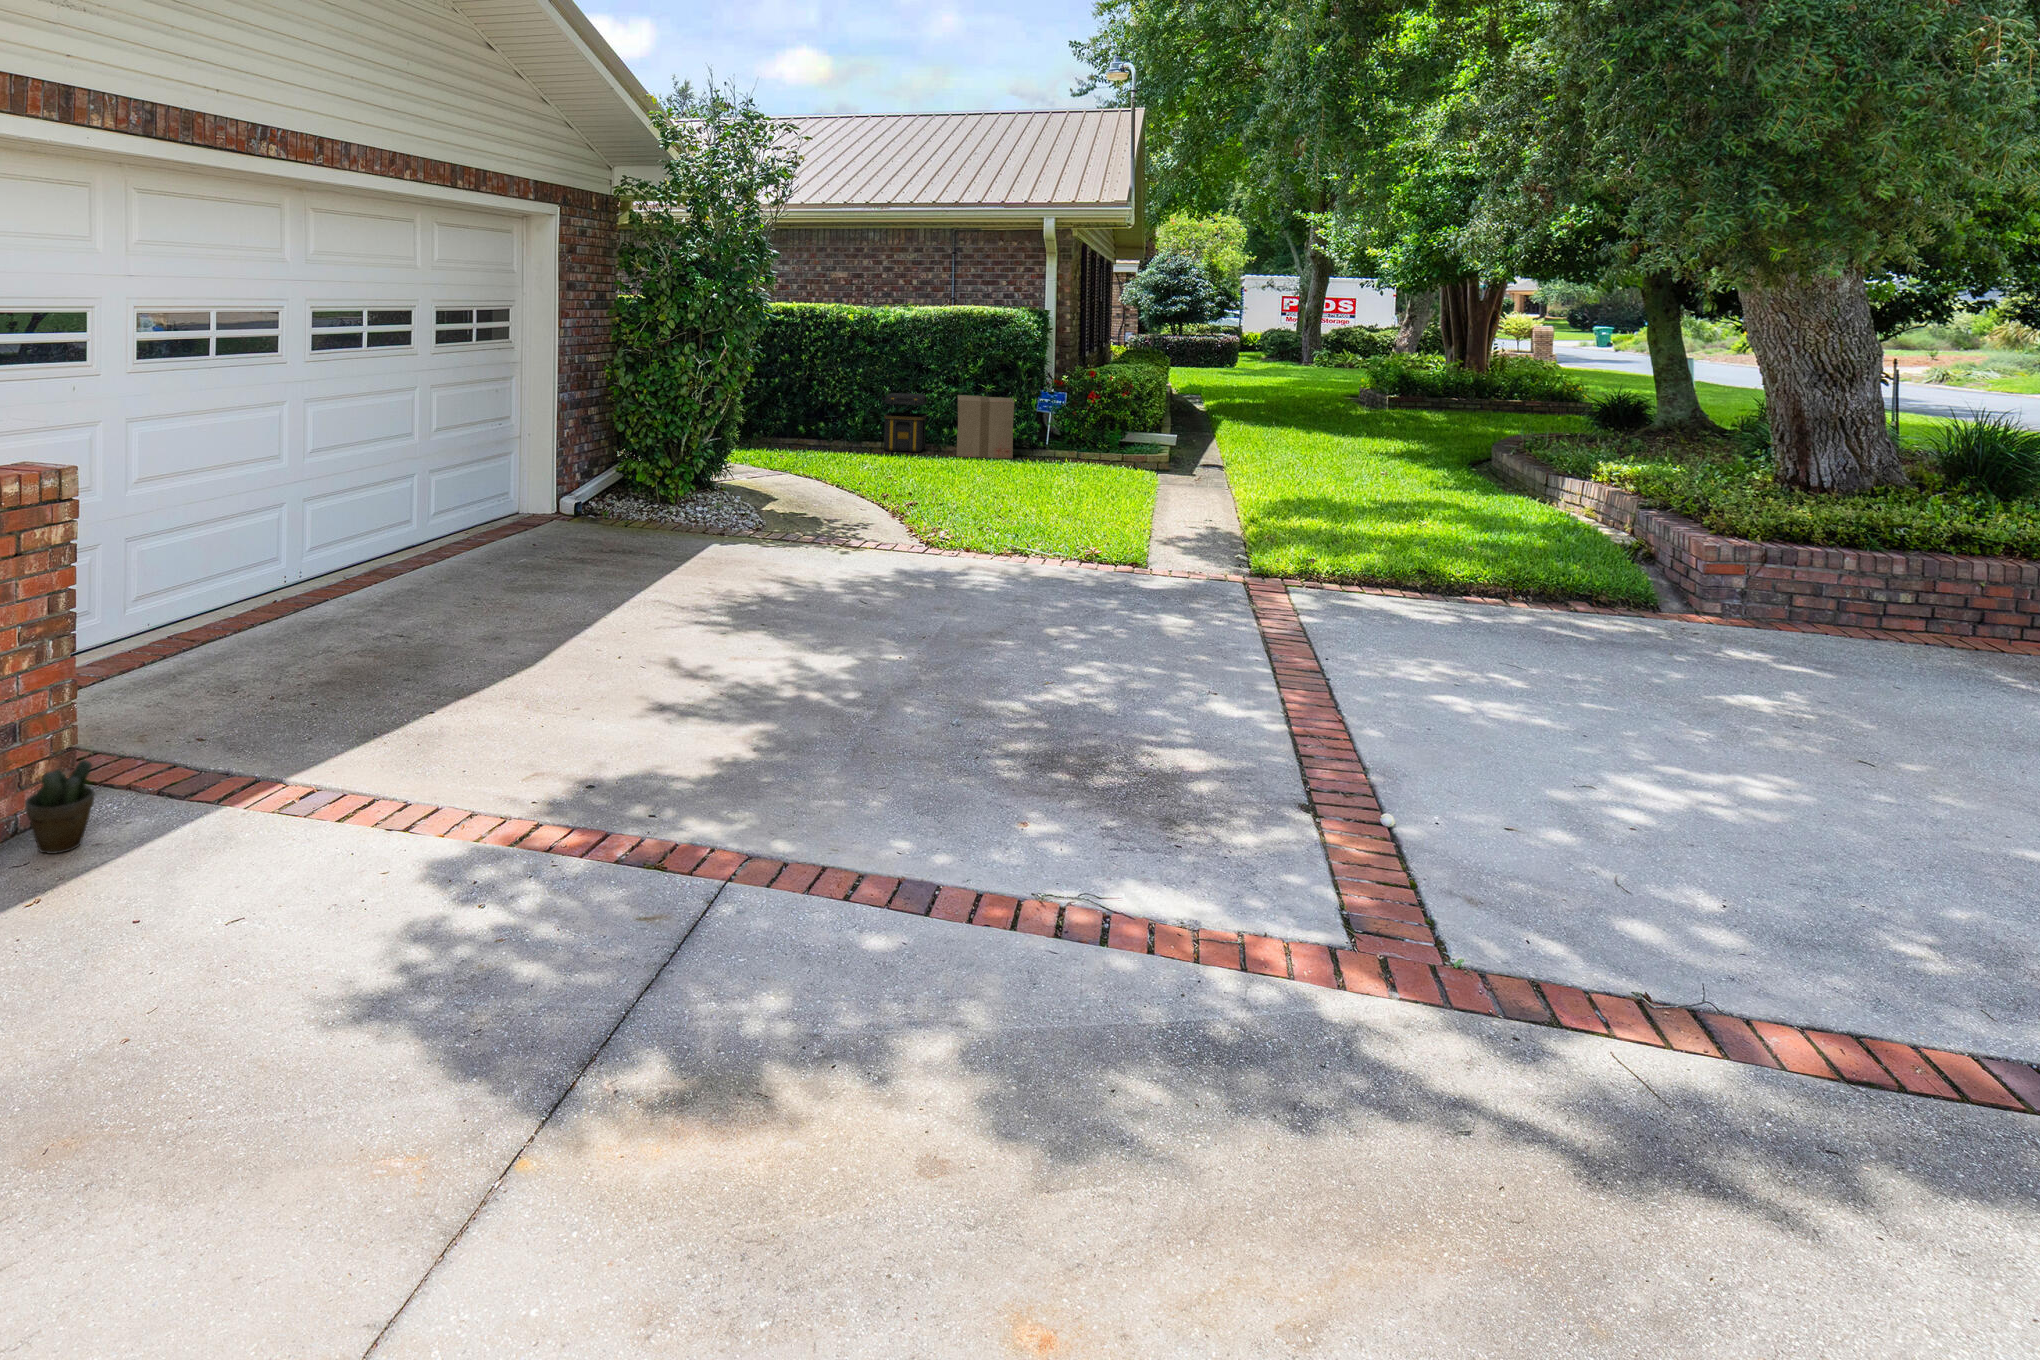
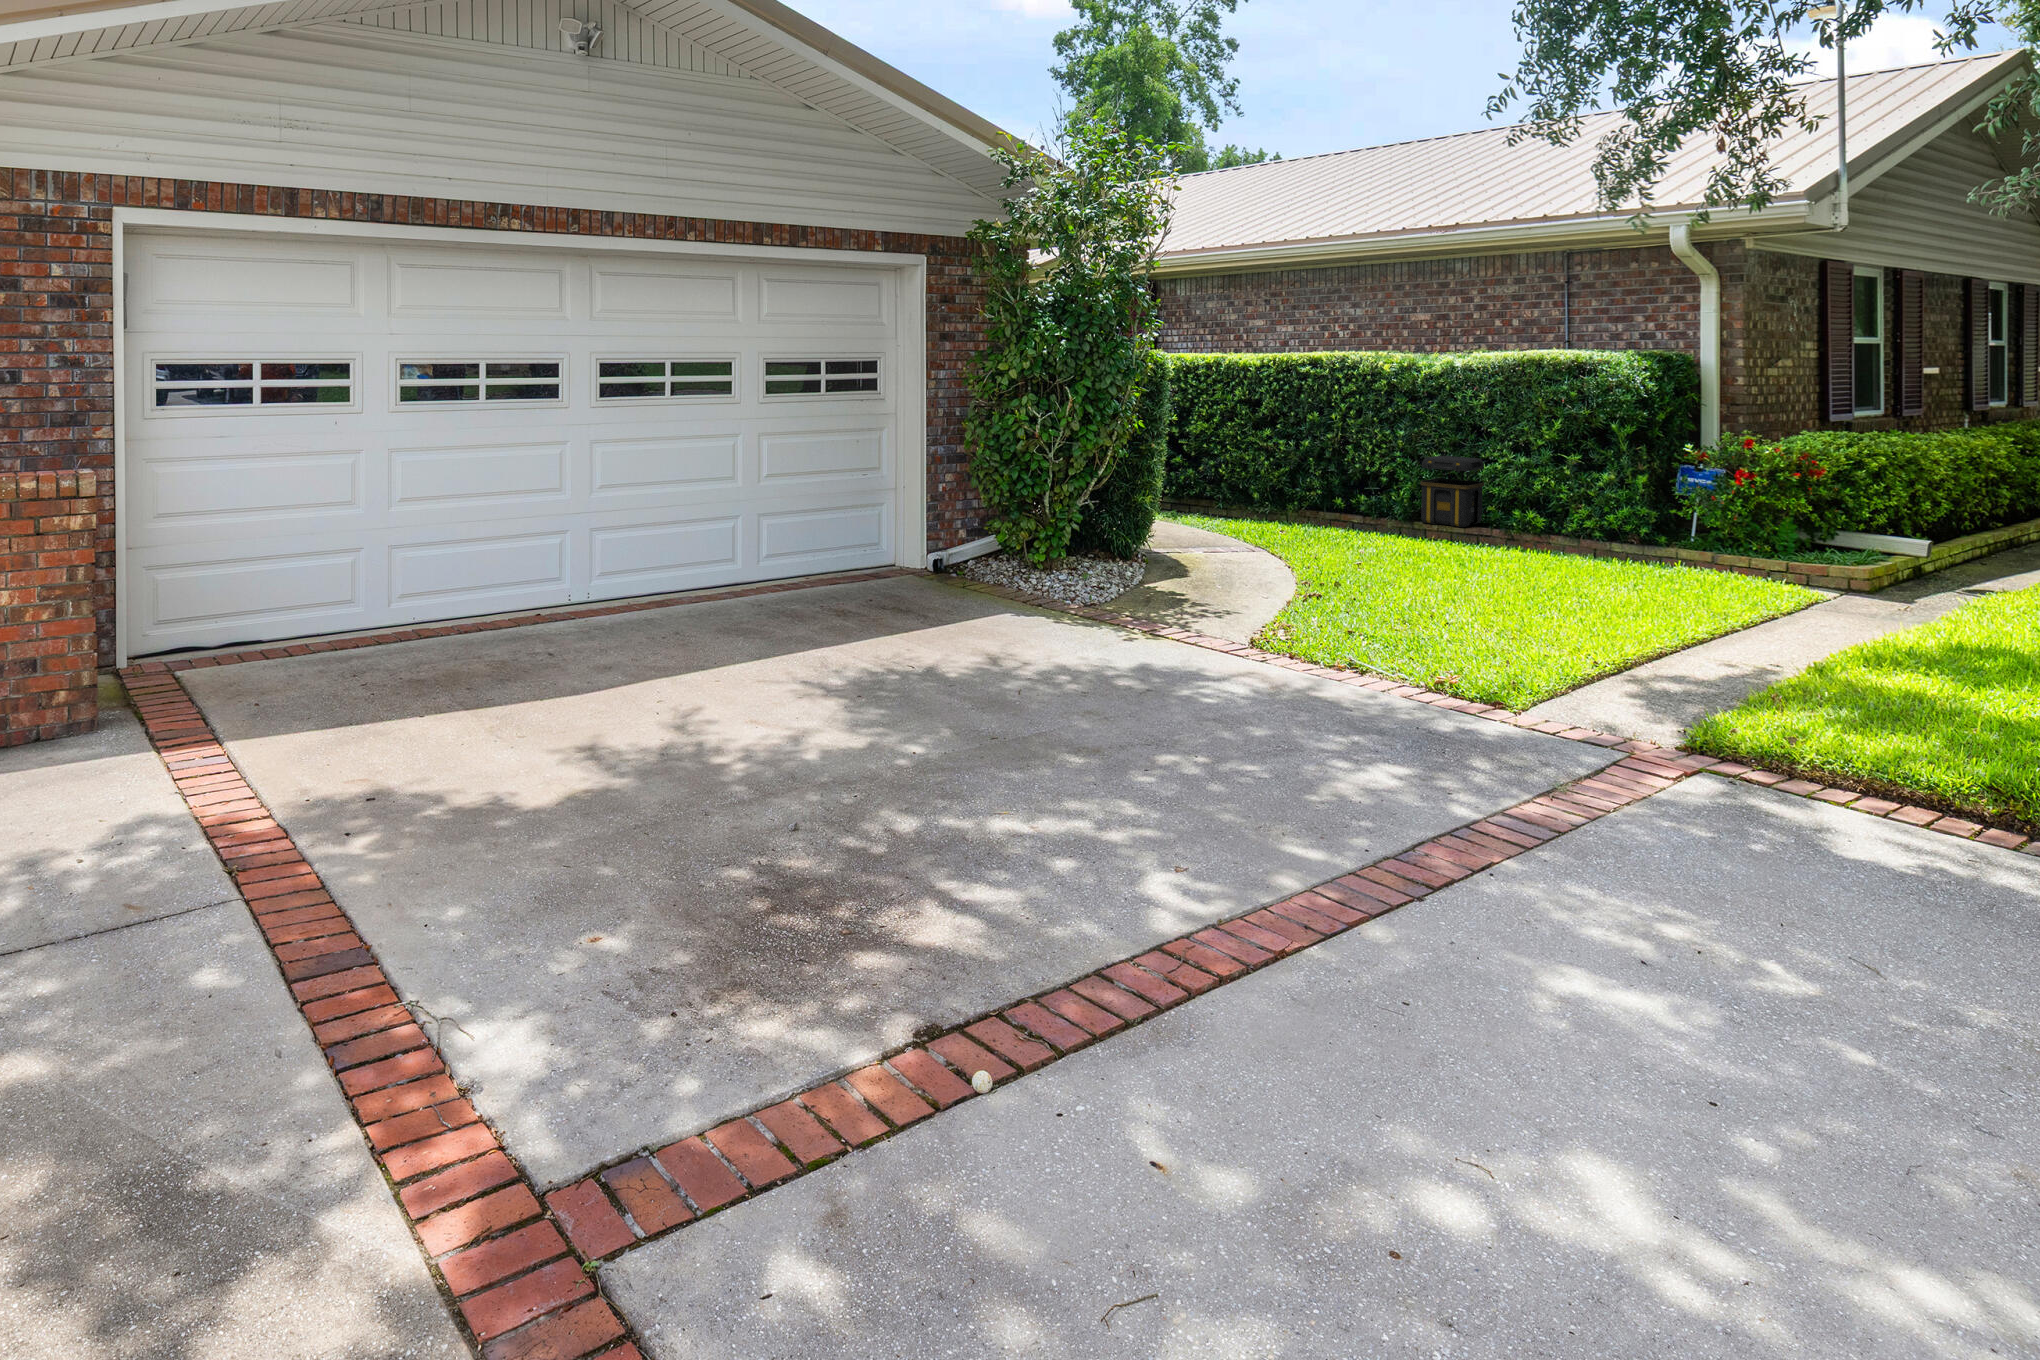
cardboard box: present [956,395,1014,458] -> none [1504,461,1600,544]
potted plant: present [25,760,95,854] -> none [24,689,75,754]

